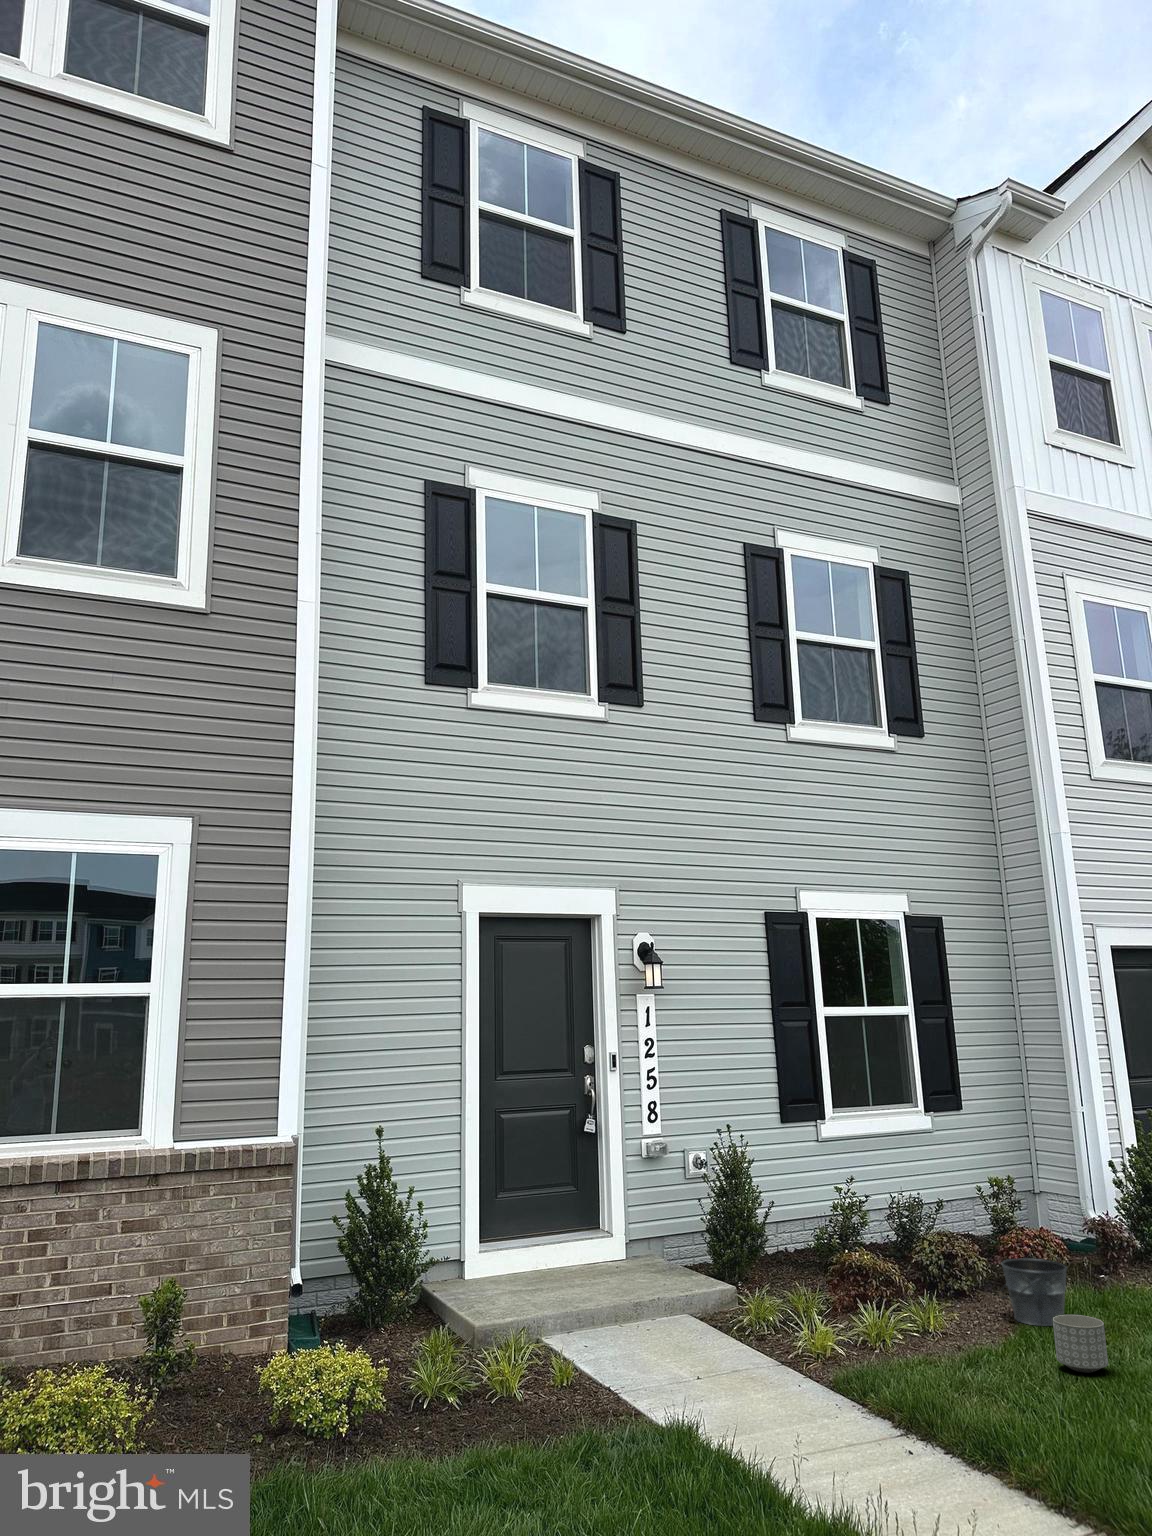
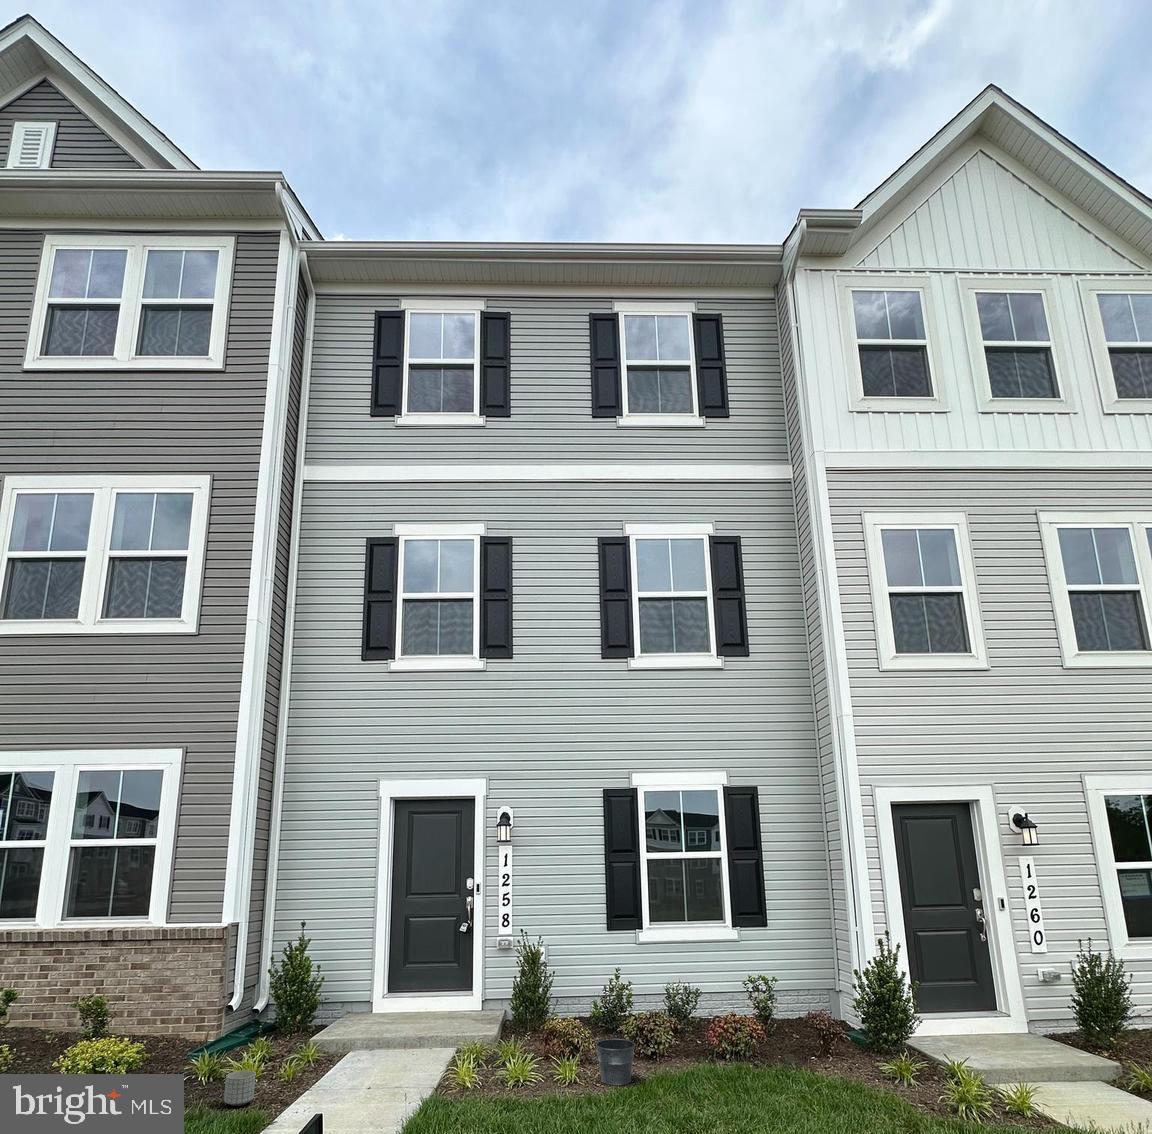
planter: present [1053,1315,1108,1373] -> present [224,1070,256,1106]

